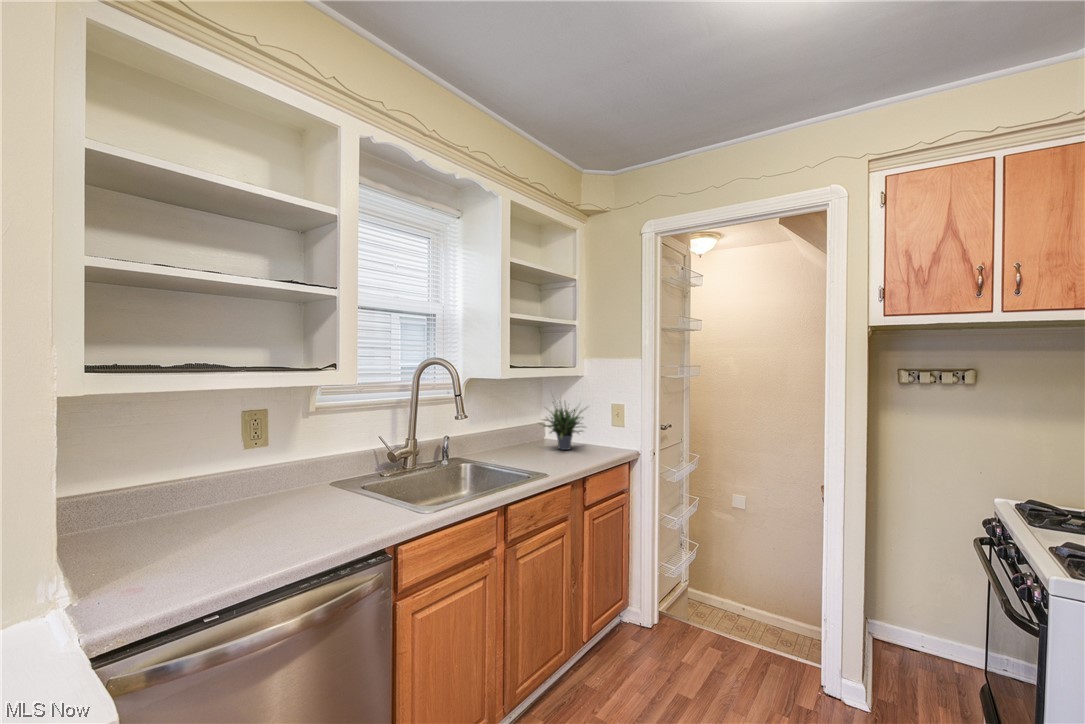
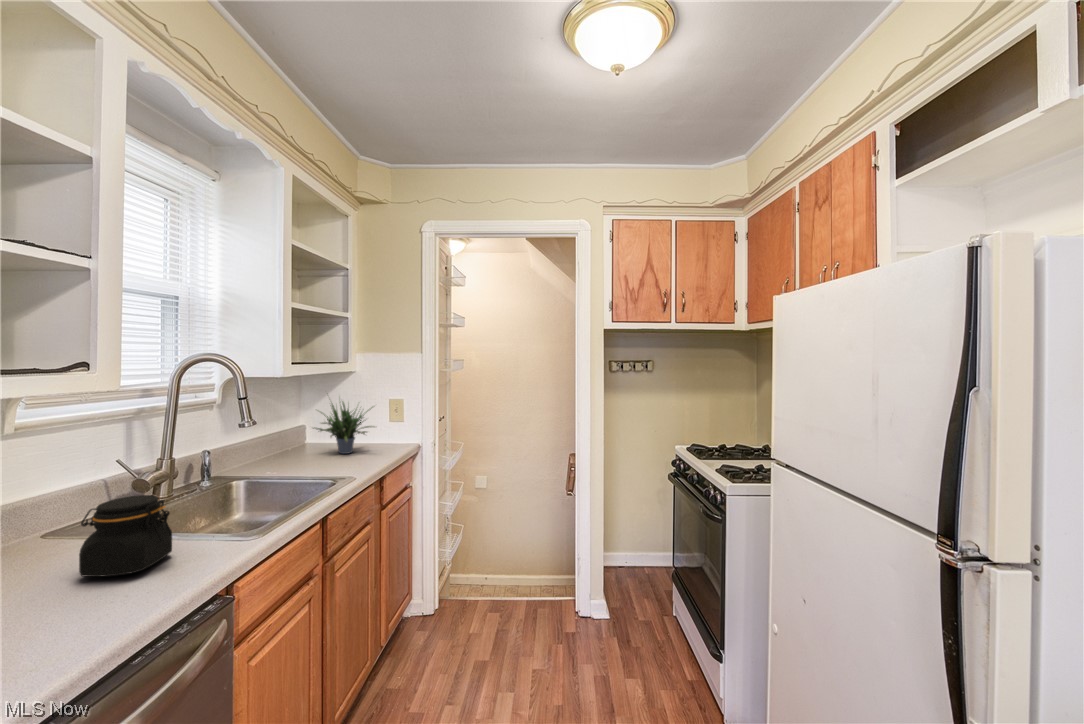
jar: none [318,463,373,520] -> present [79,495,172,577]

